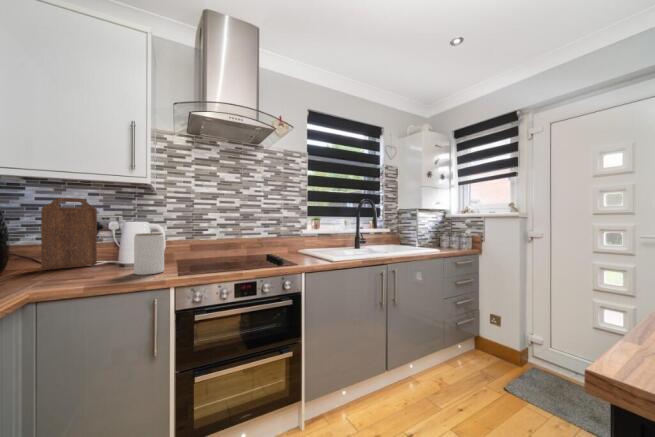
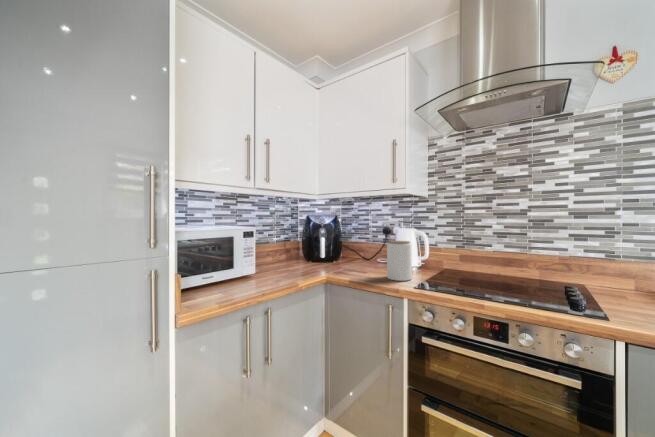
cutting board: present [41,198,97,270] -> none [352,210,383,262]

